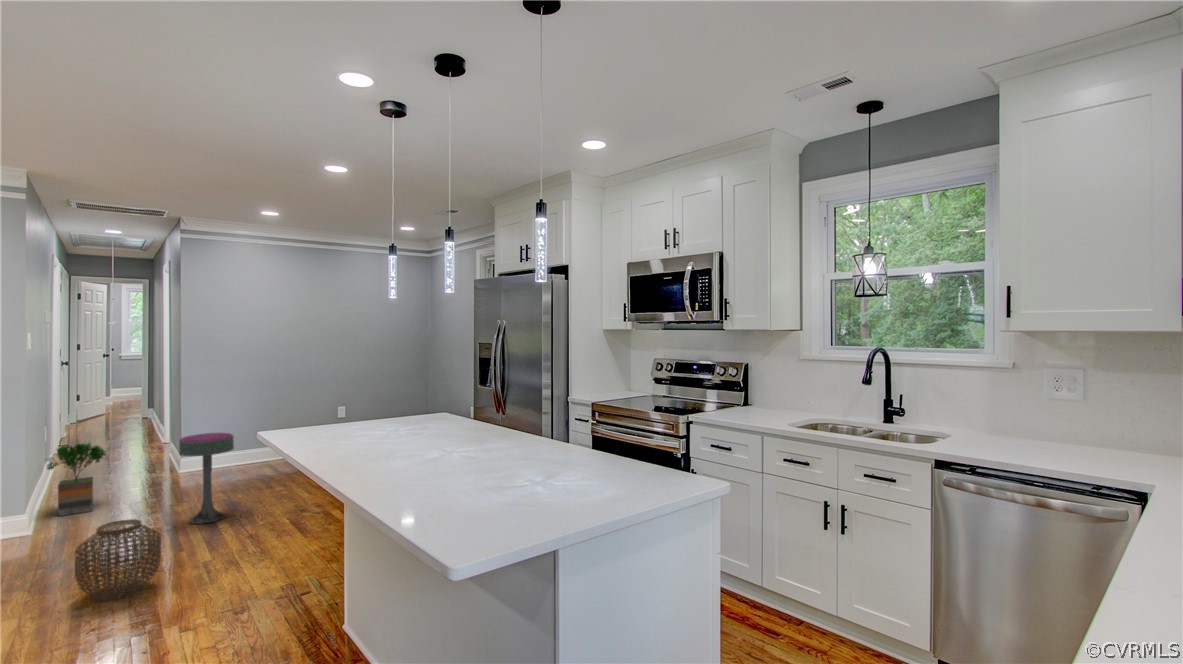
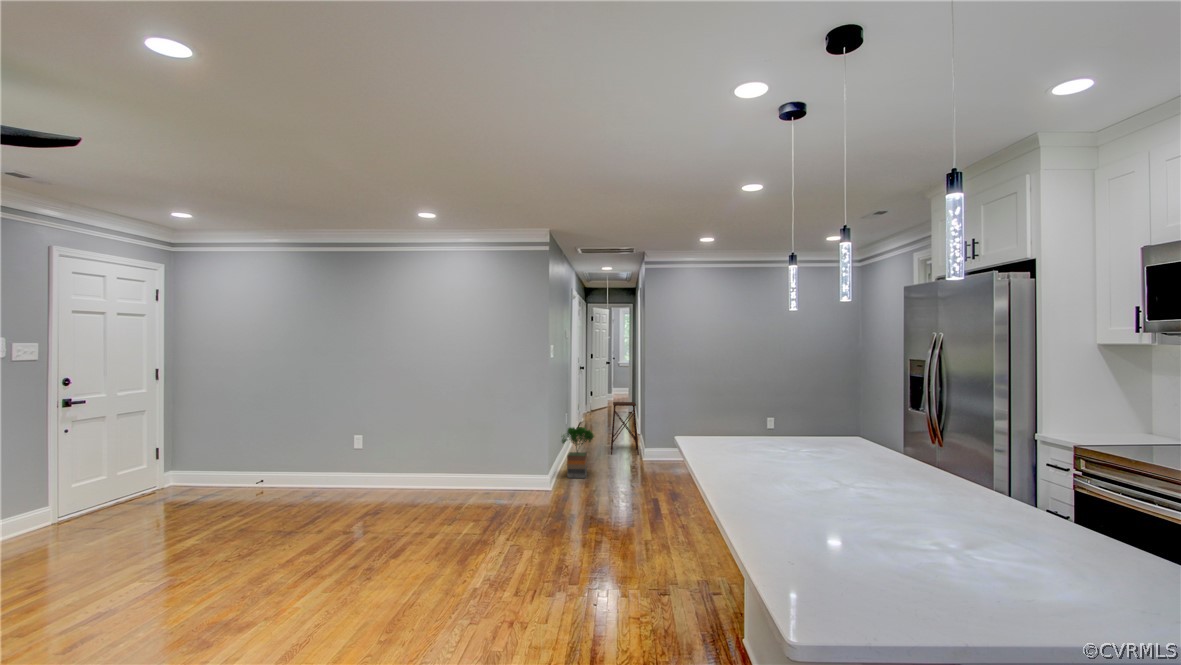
side table: none [126,404,173,475] -> present [611,402,639,455]
bar stool: present [179,433,234,524] -> none [634,429,672,505]
woven basket: present [75,519,161,601] -> none [563,490,614,551]

